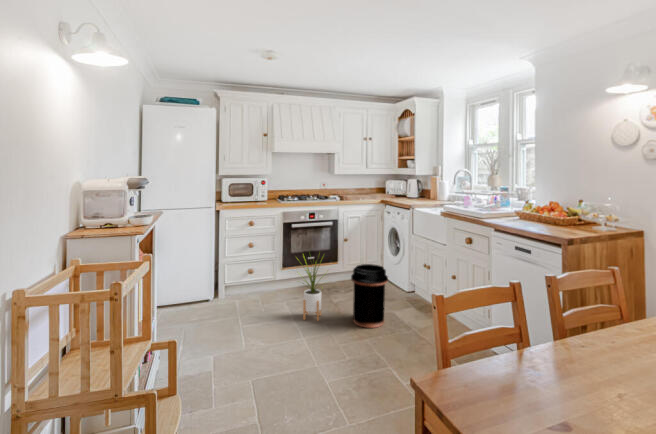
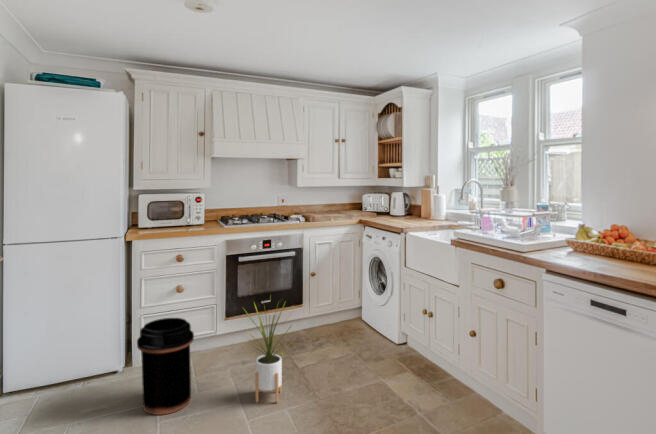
trash can: present [351,264,388,328] -> present [137,318,194,415]

